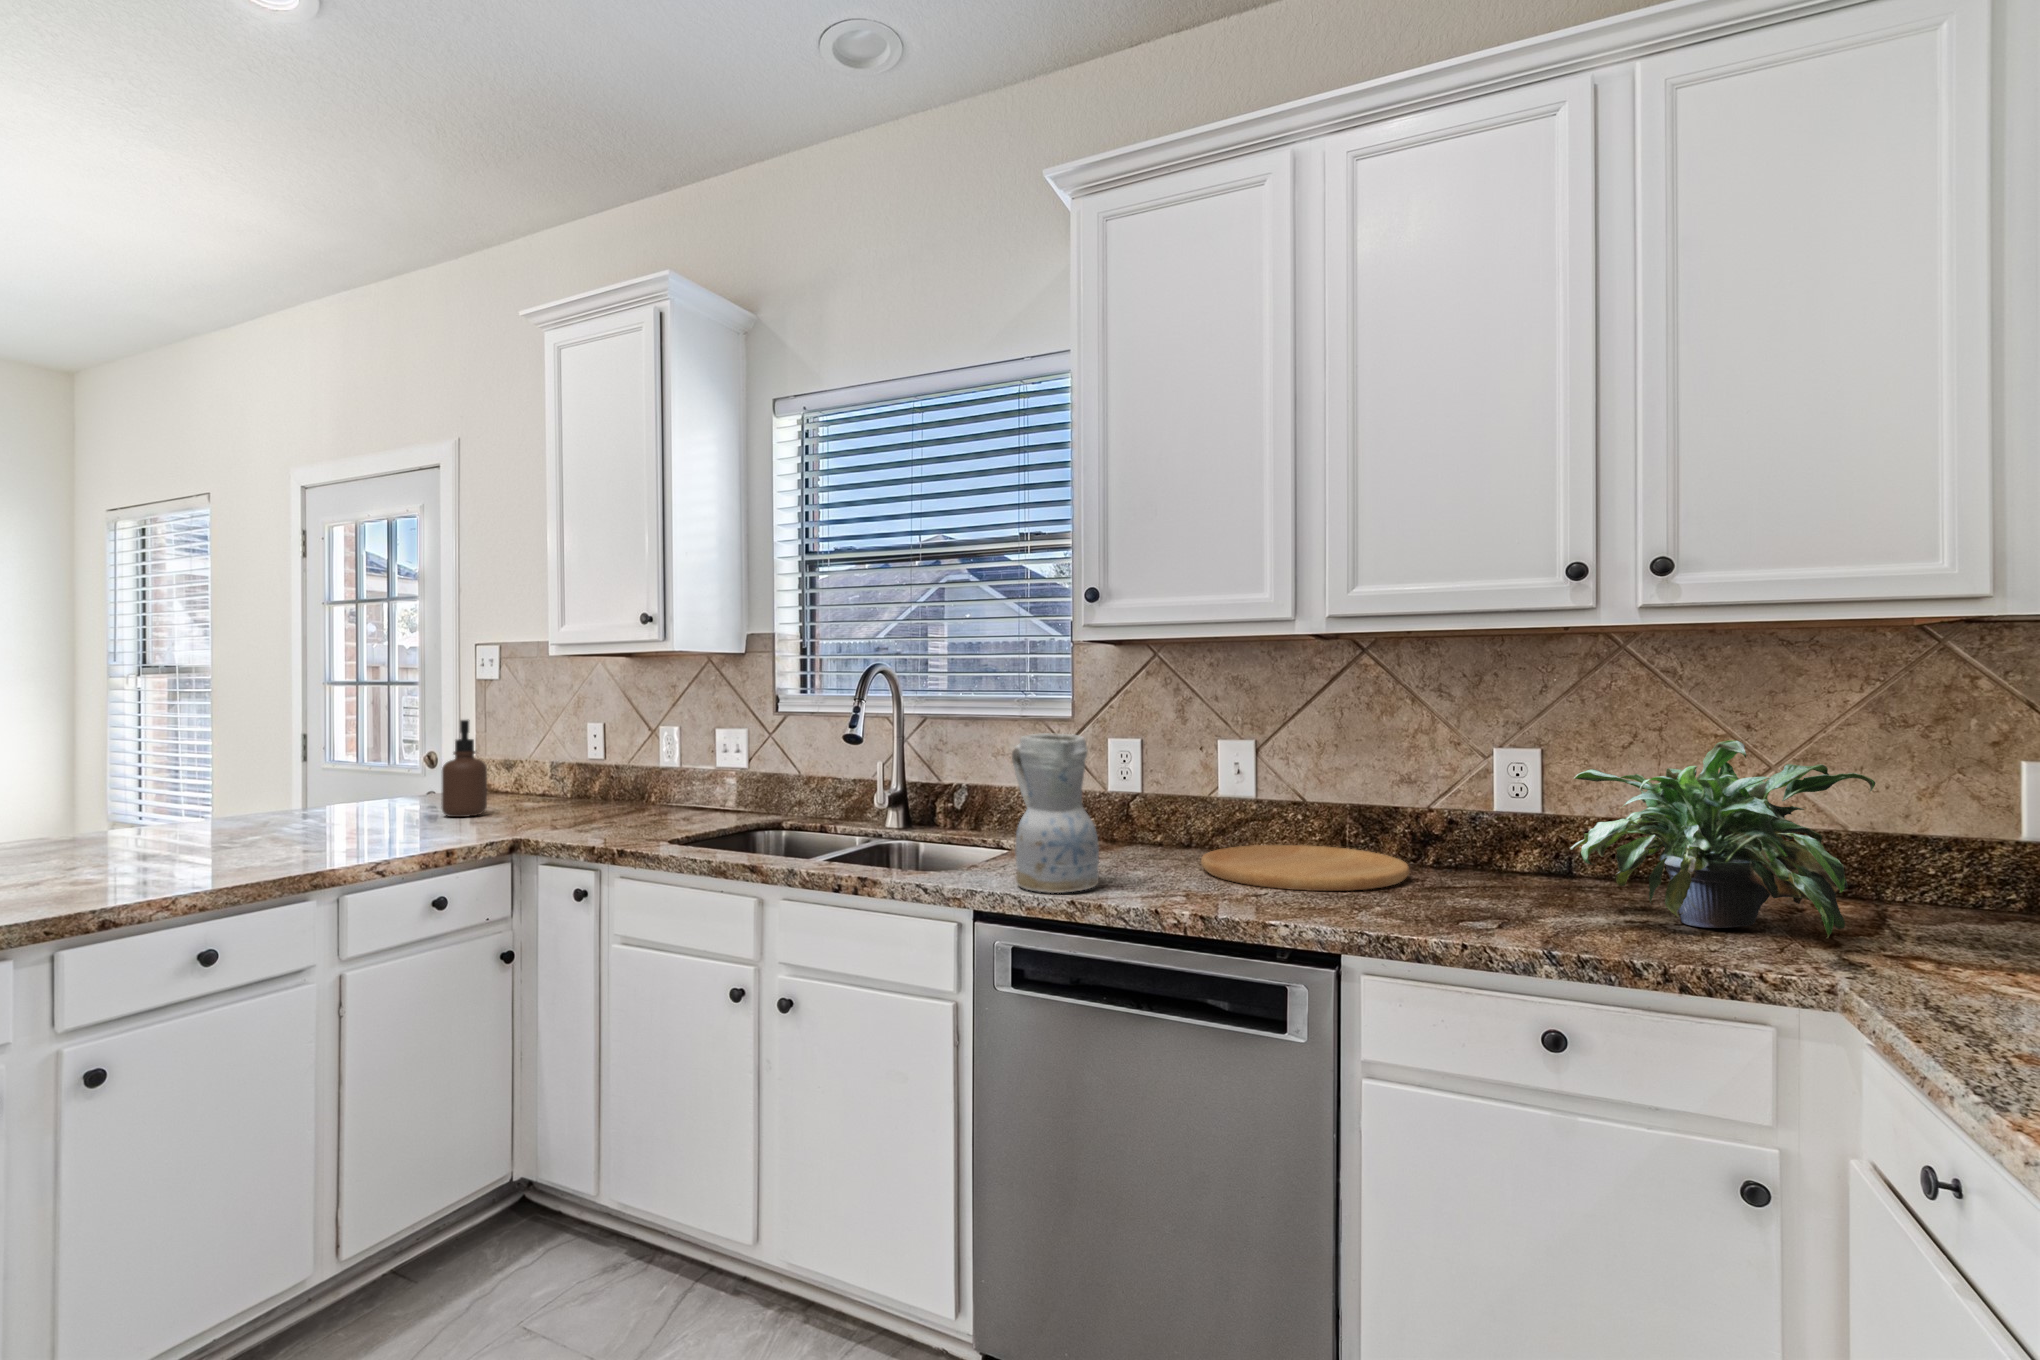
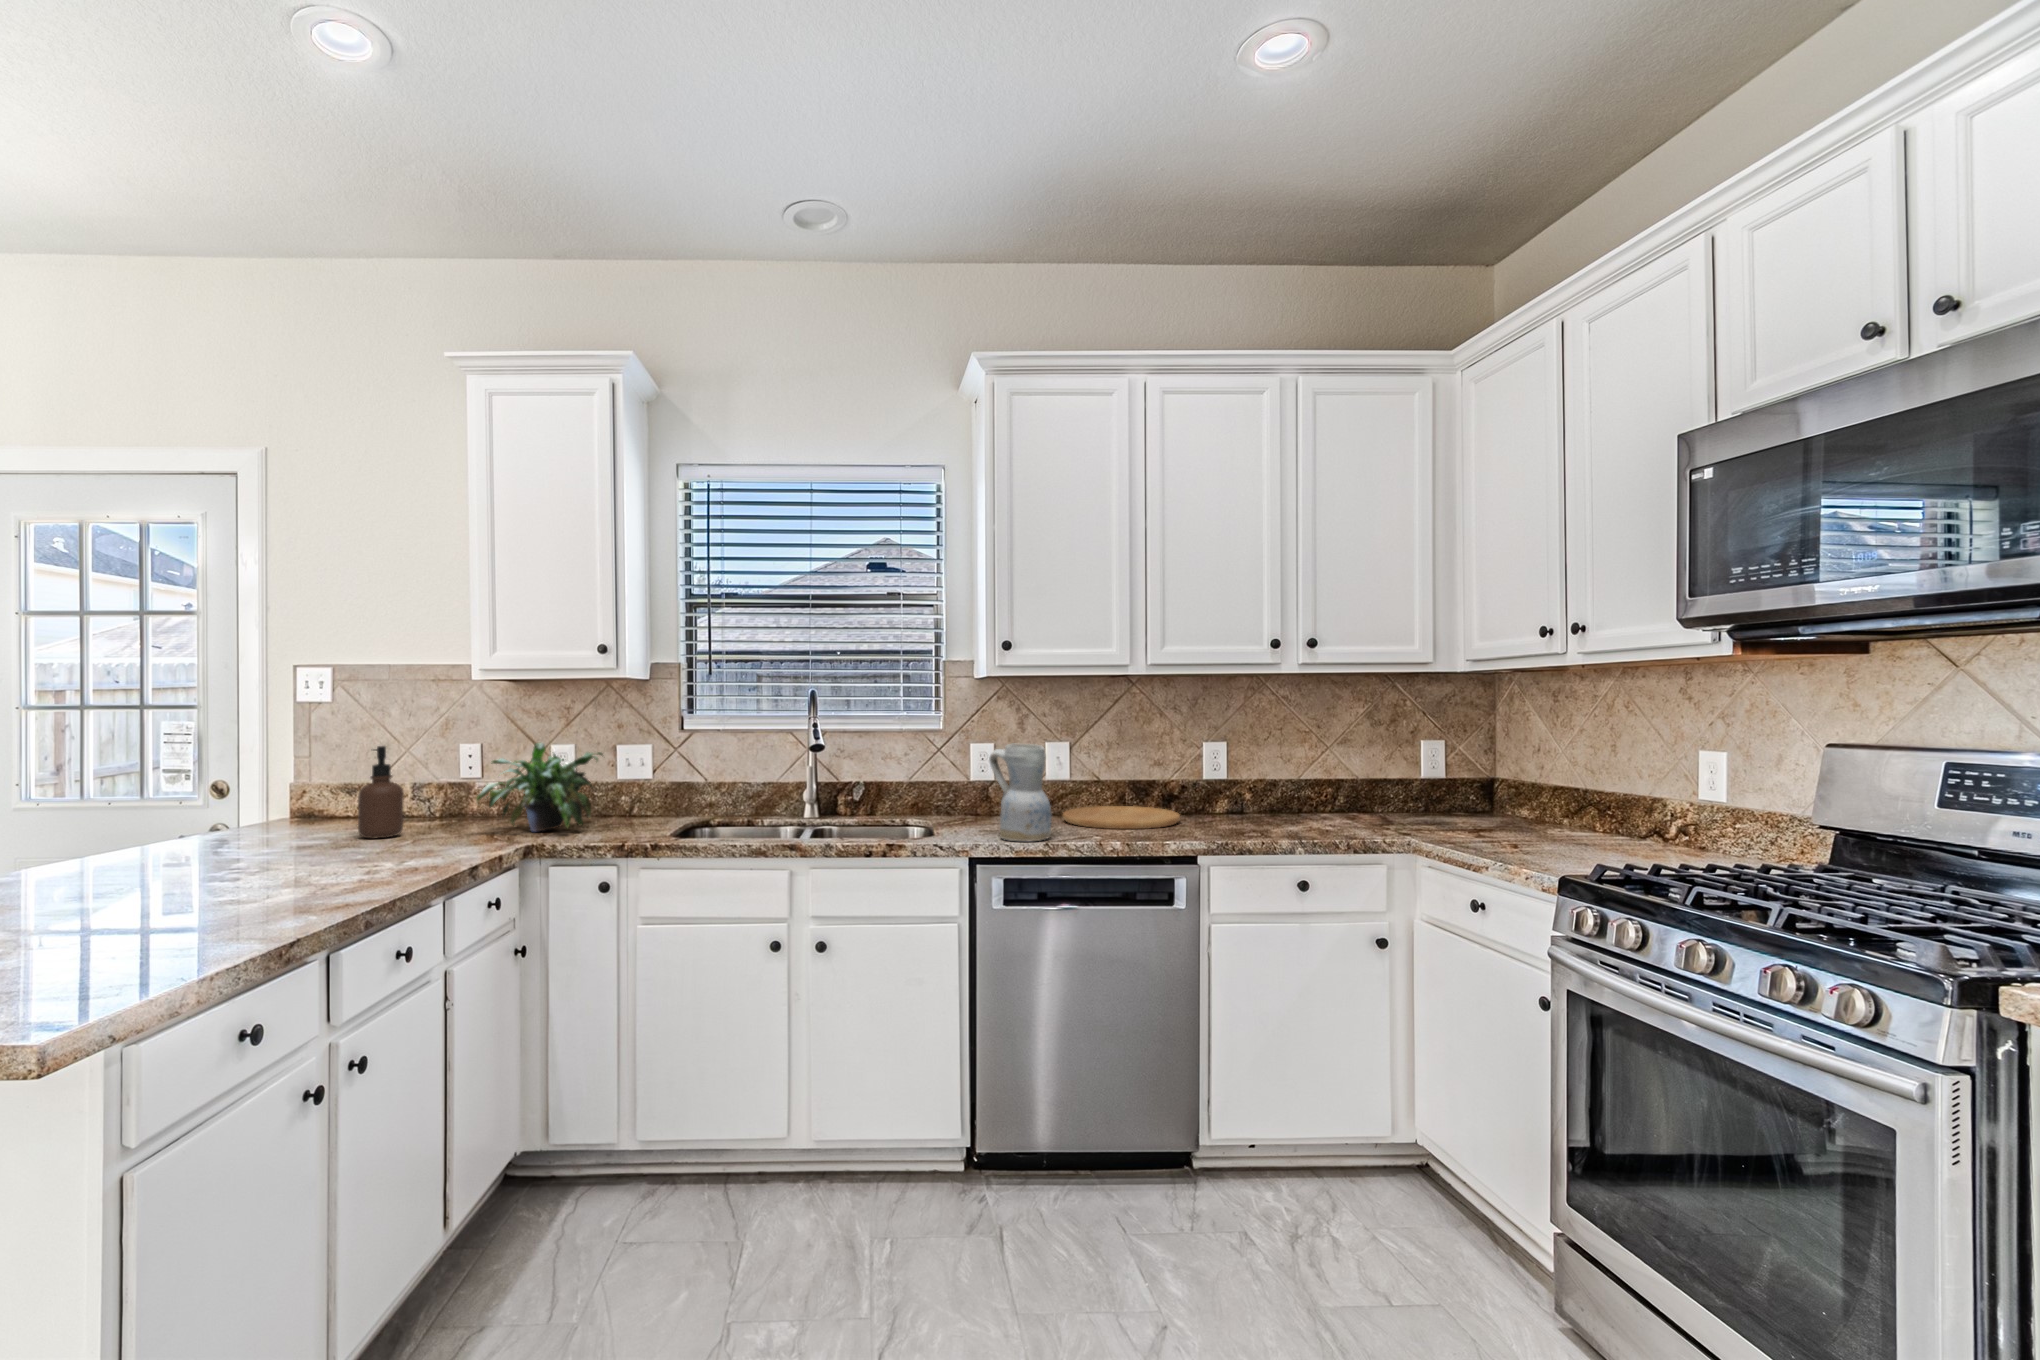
potted plant: present [1570,740,1875,938] -> present [476,743,602,832]

